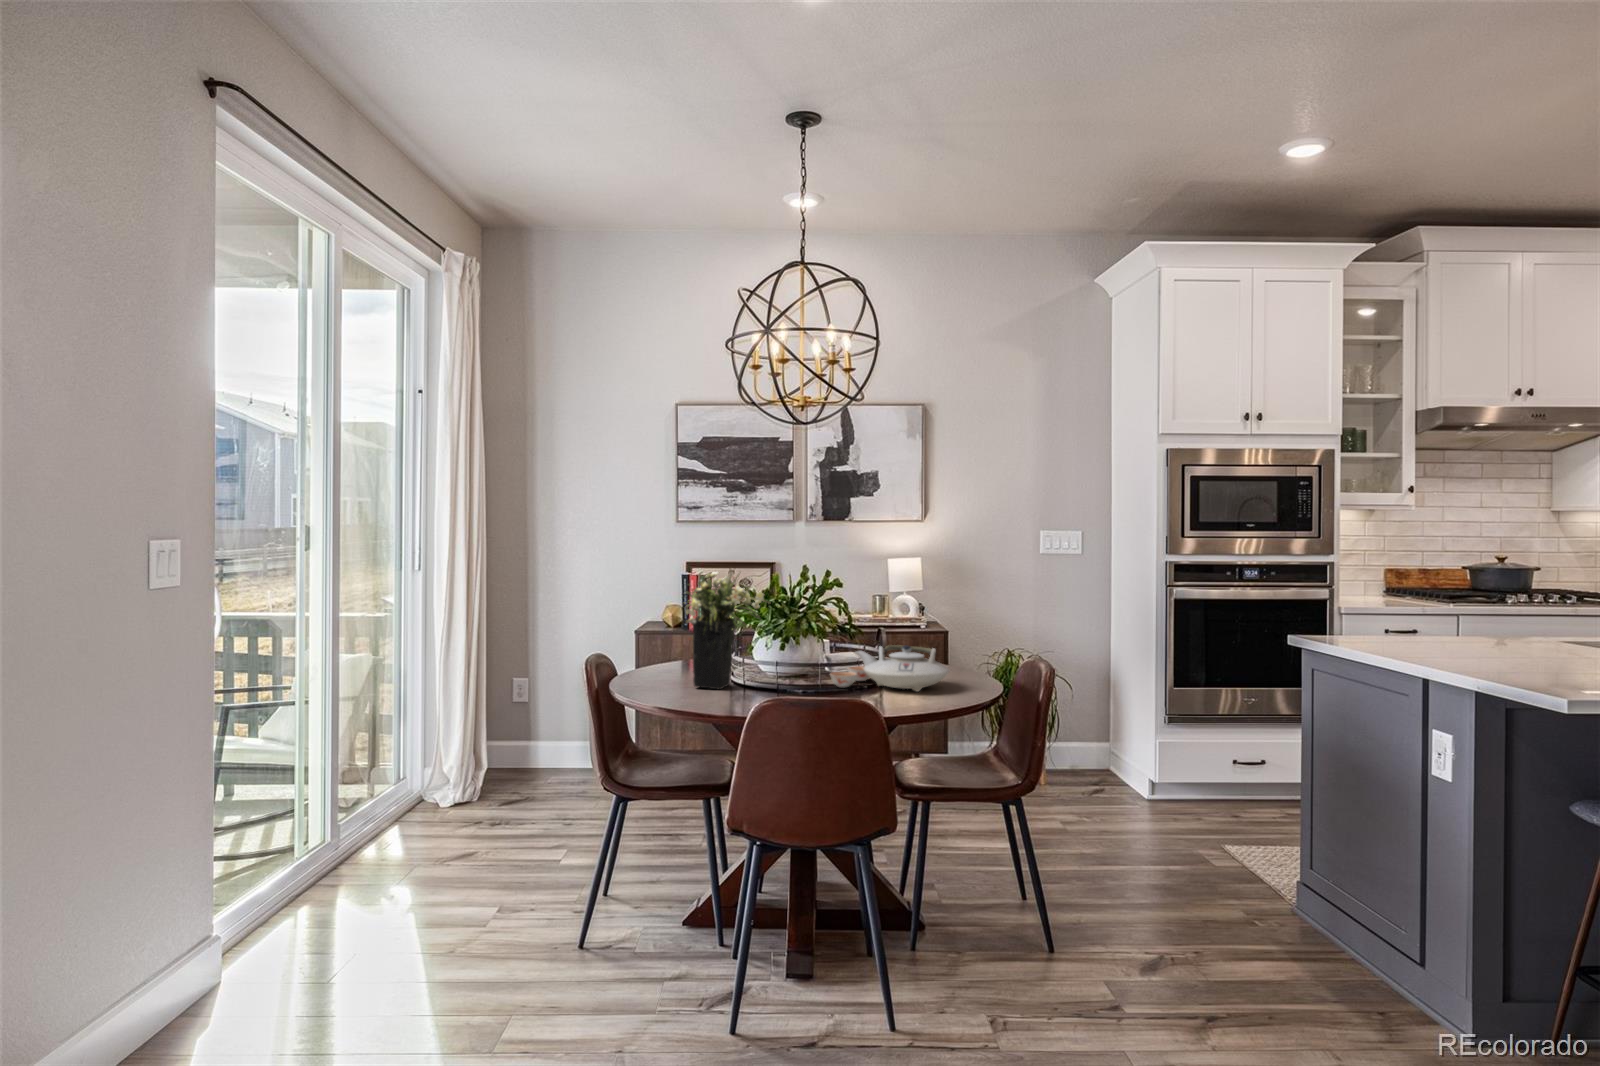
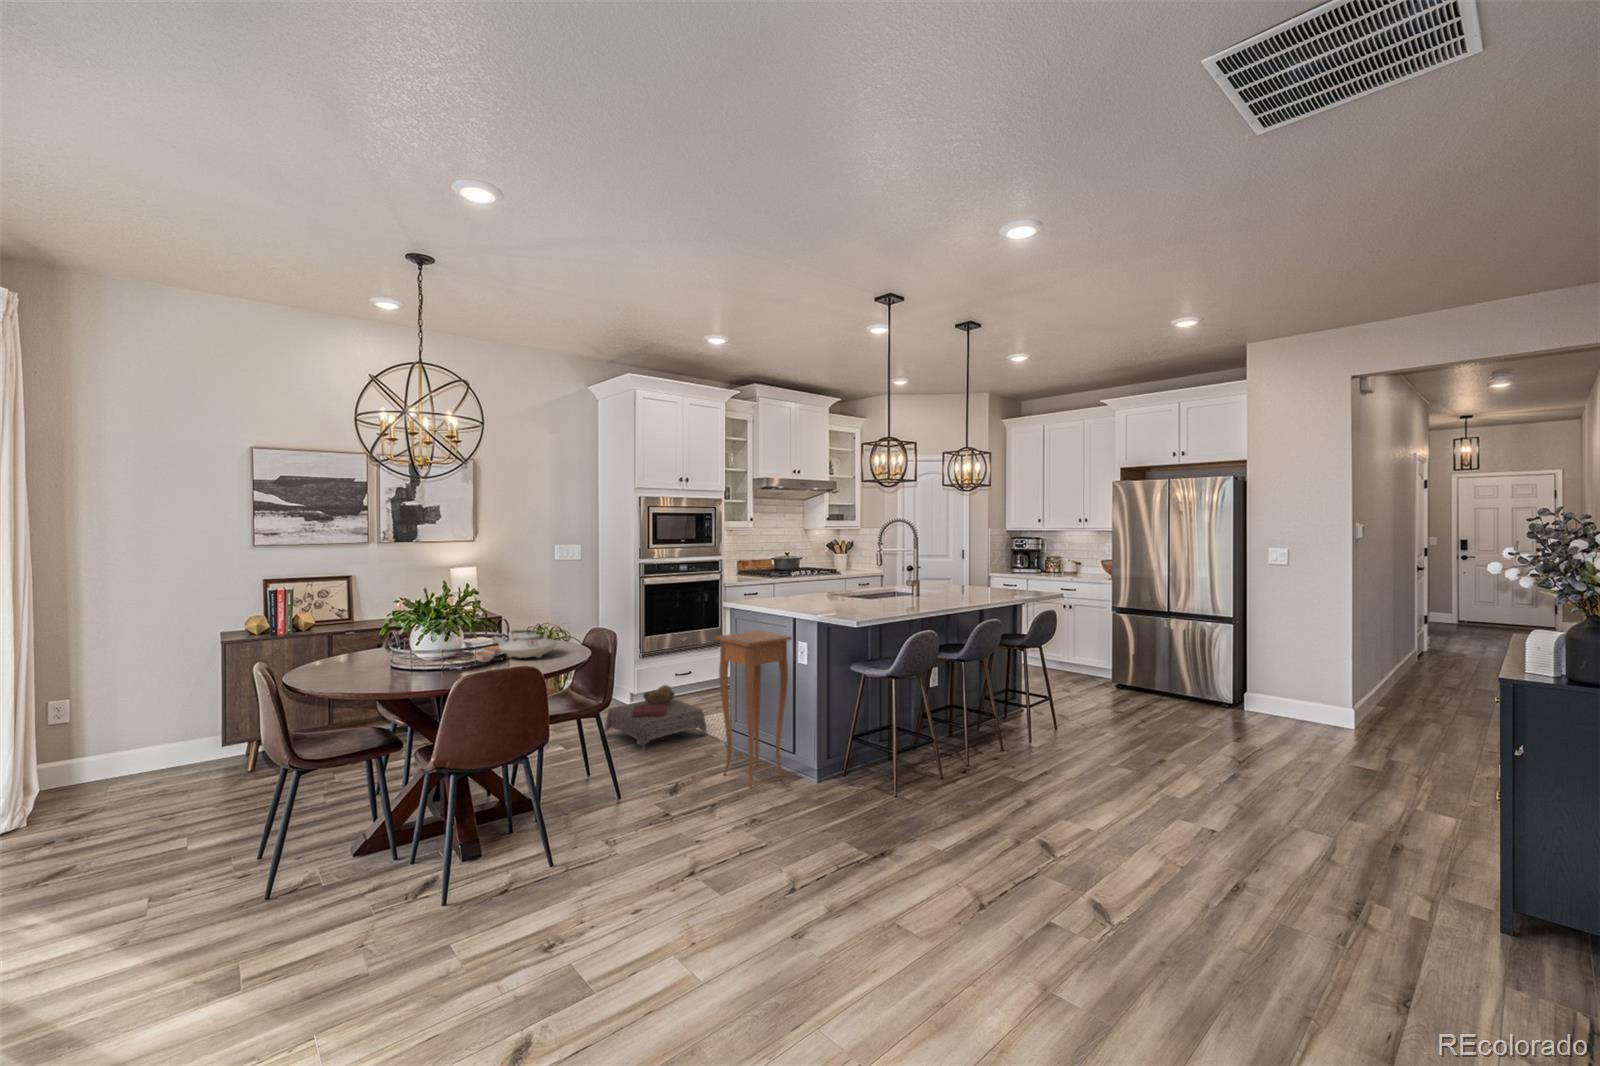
flower arrangement: present [684,570,769,689] -> none [354,588,430,677]
side table: none [1246,695,1419,1013] -> present [716,631,792,788]
ottoman: none [1078,775,1261,886] -> present [605,685,707,751]

